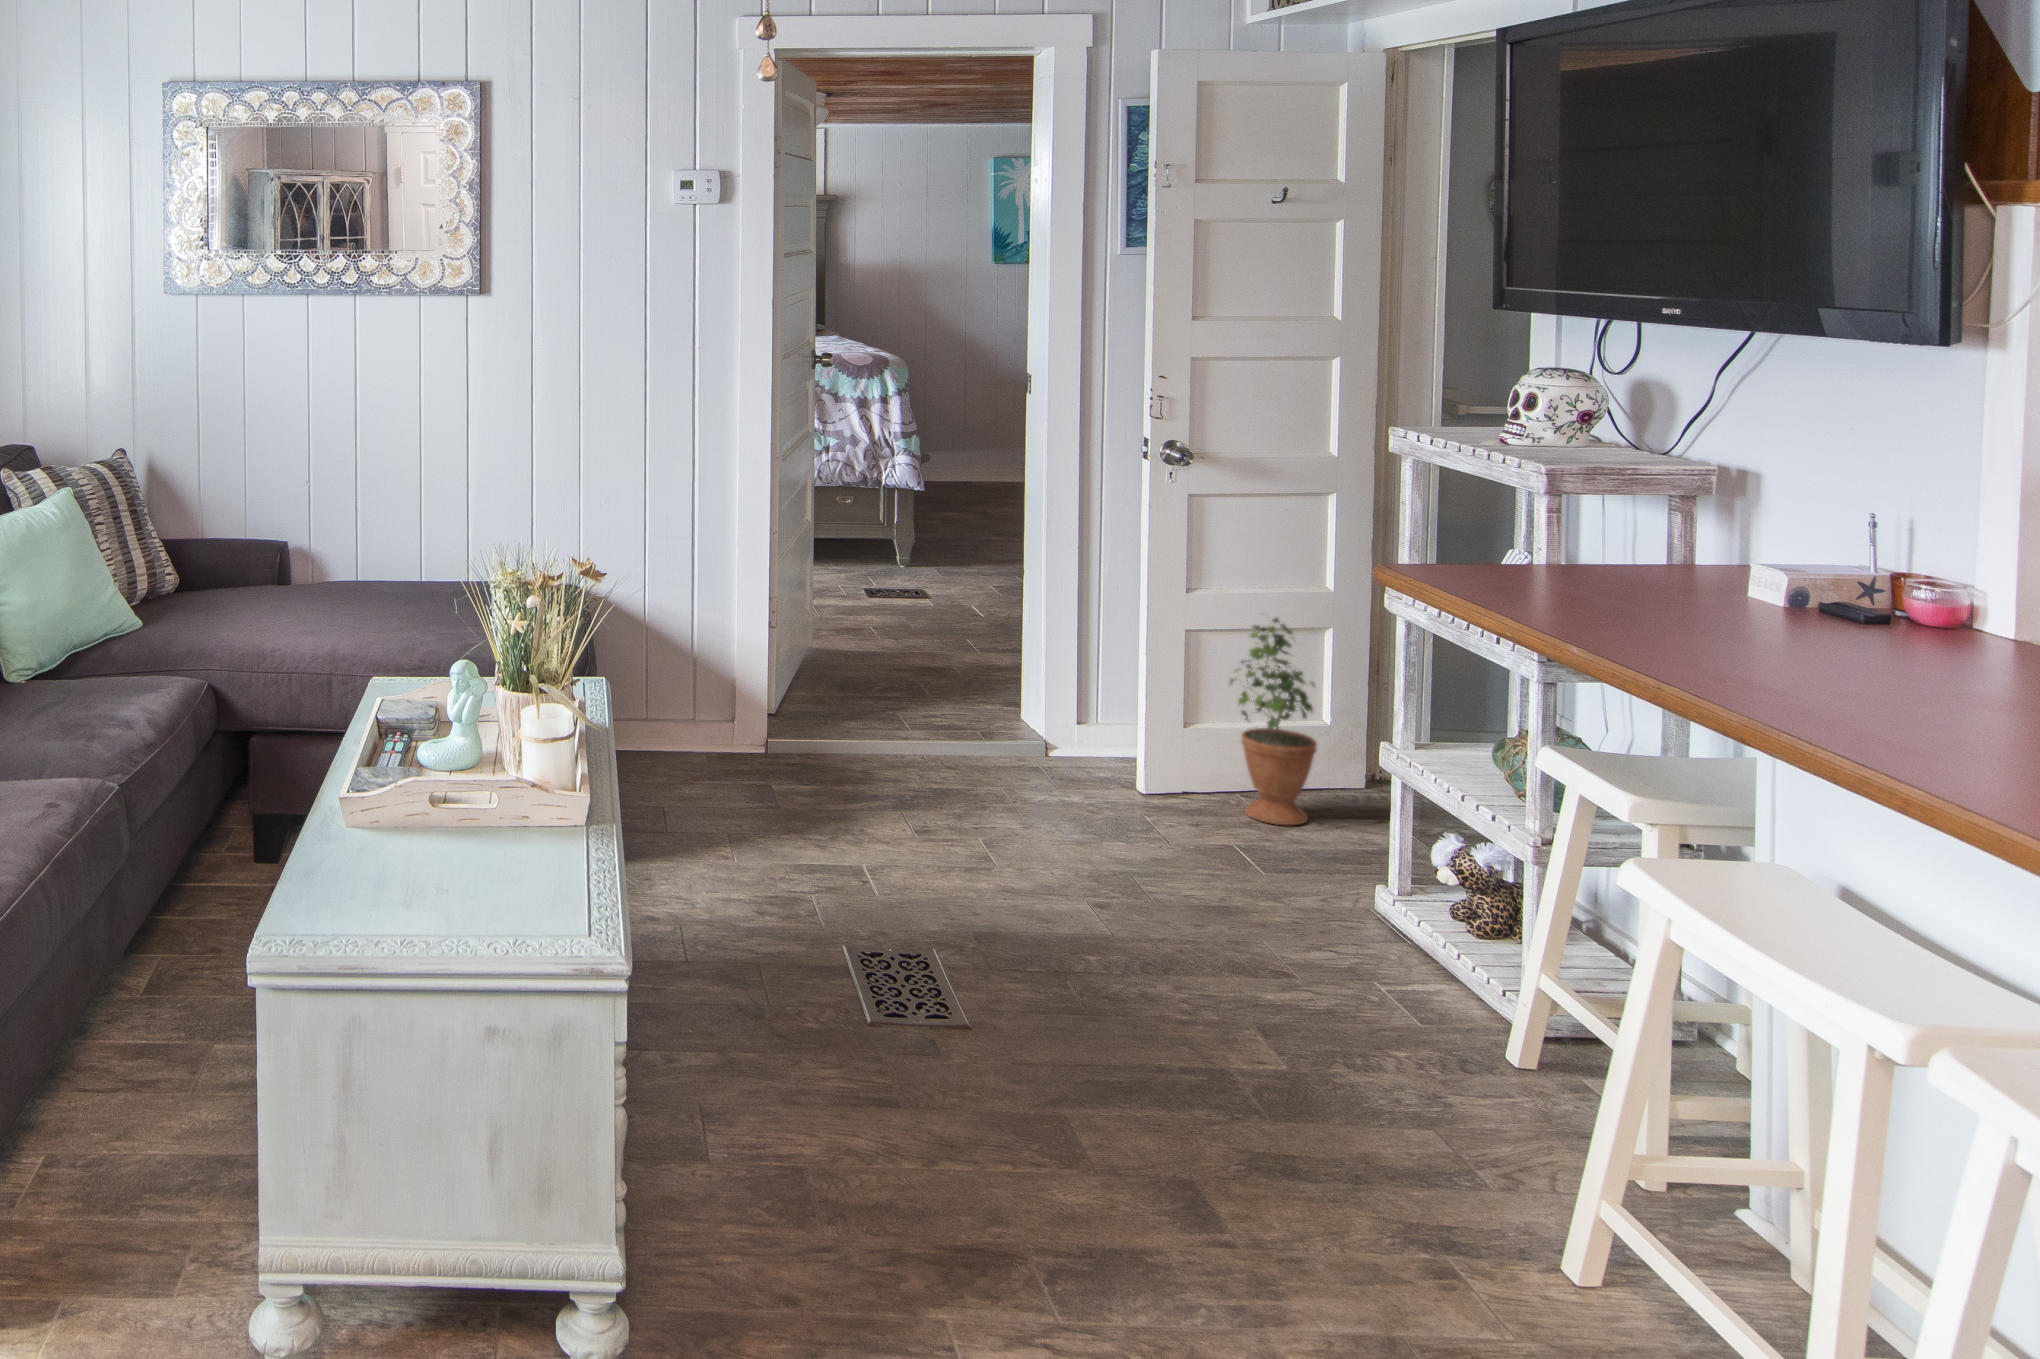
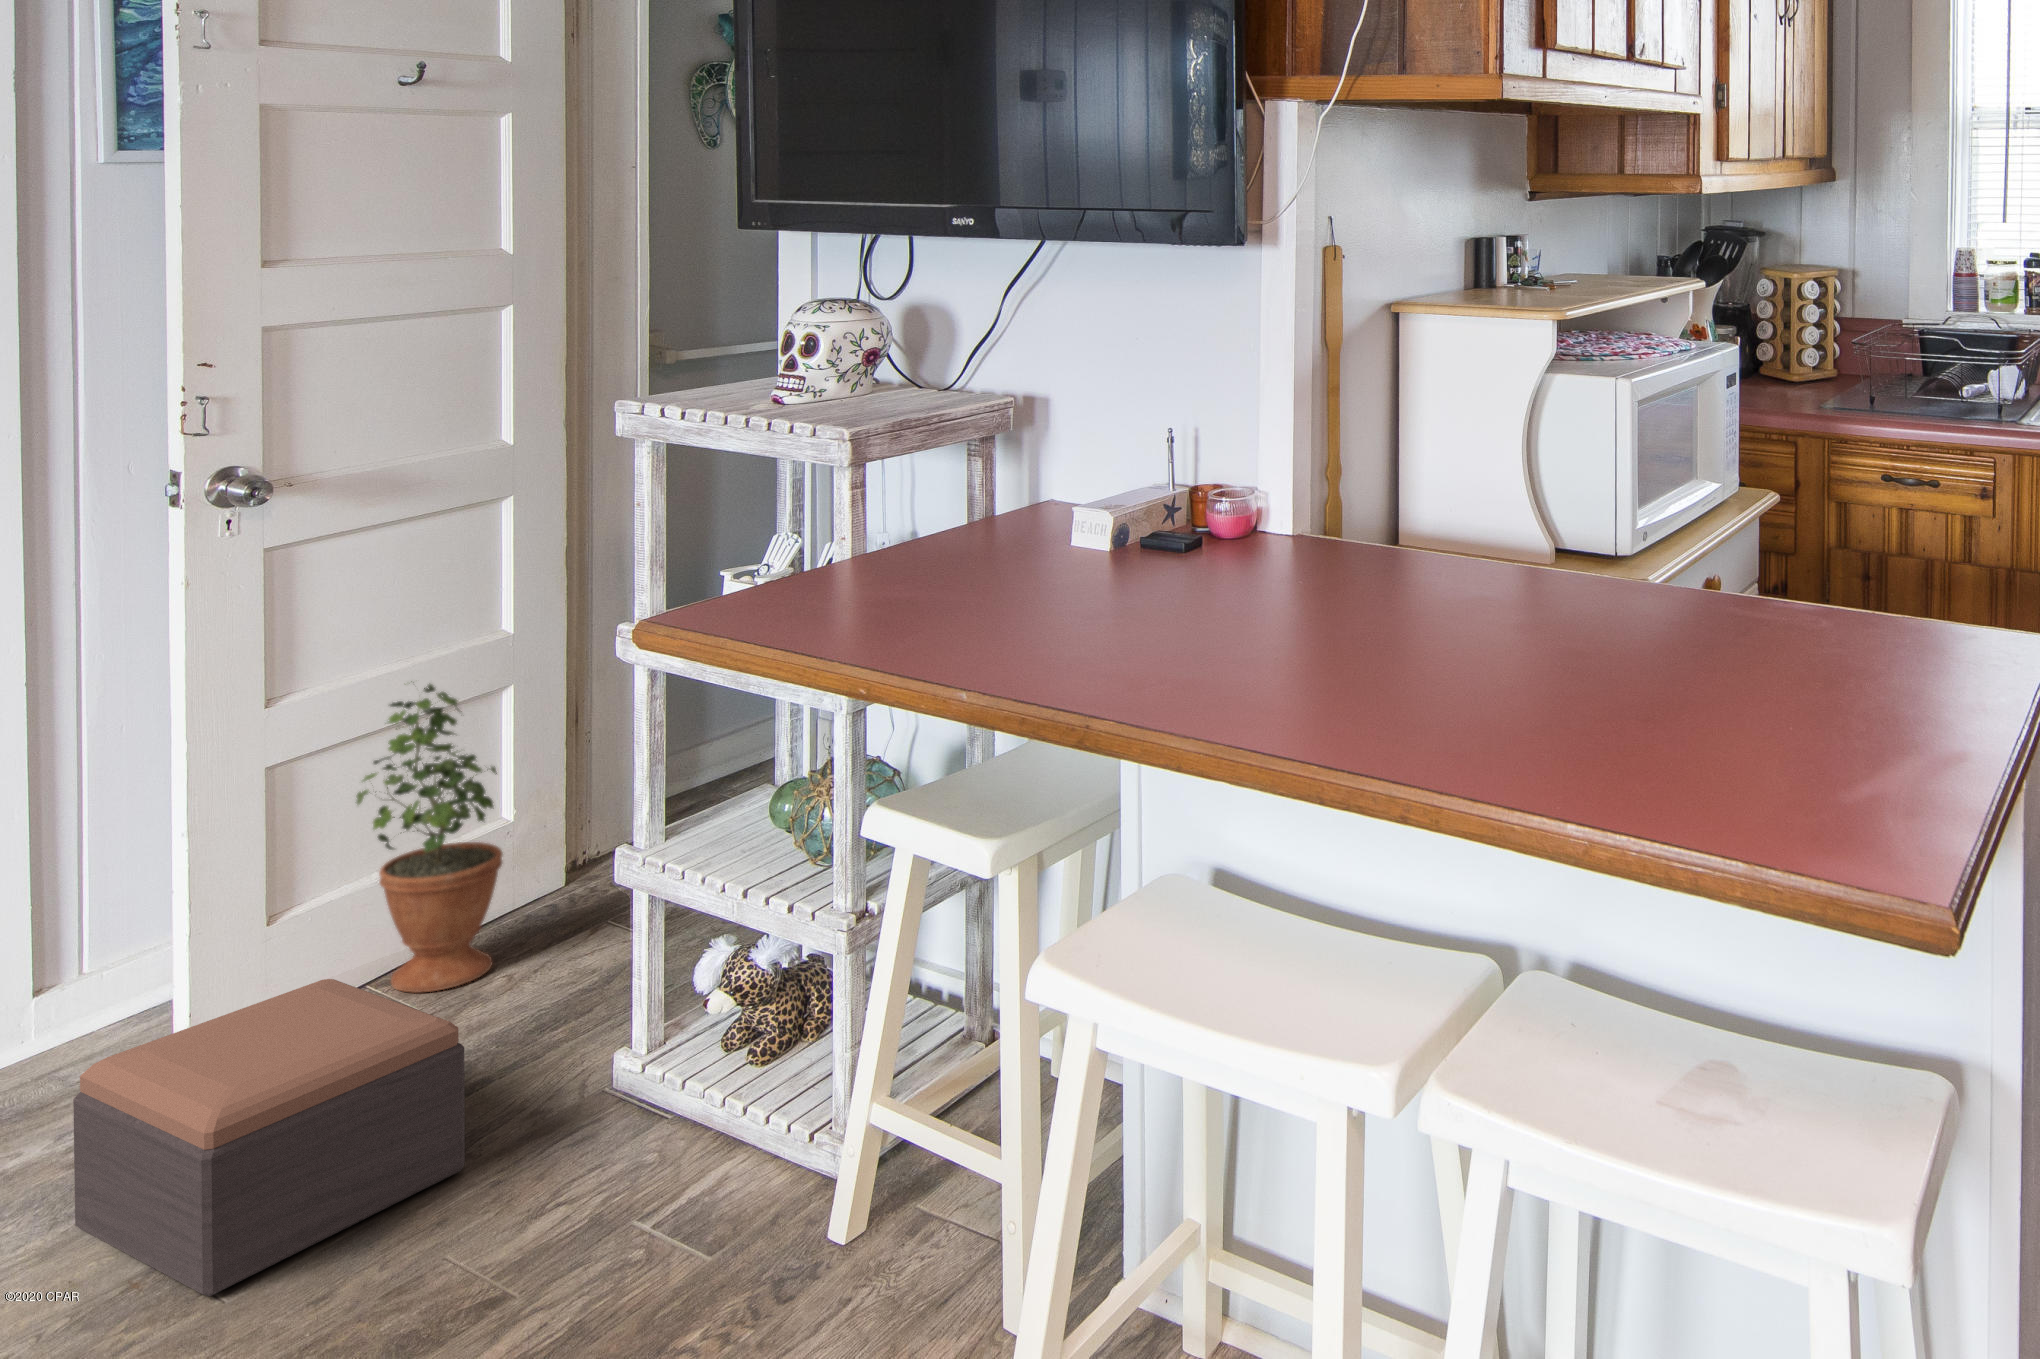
footstool: none [1083,780,1275,923] -> present [73,979,465,1296]

